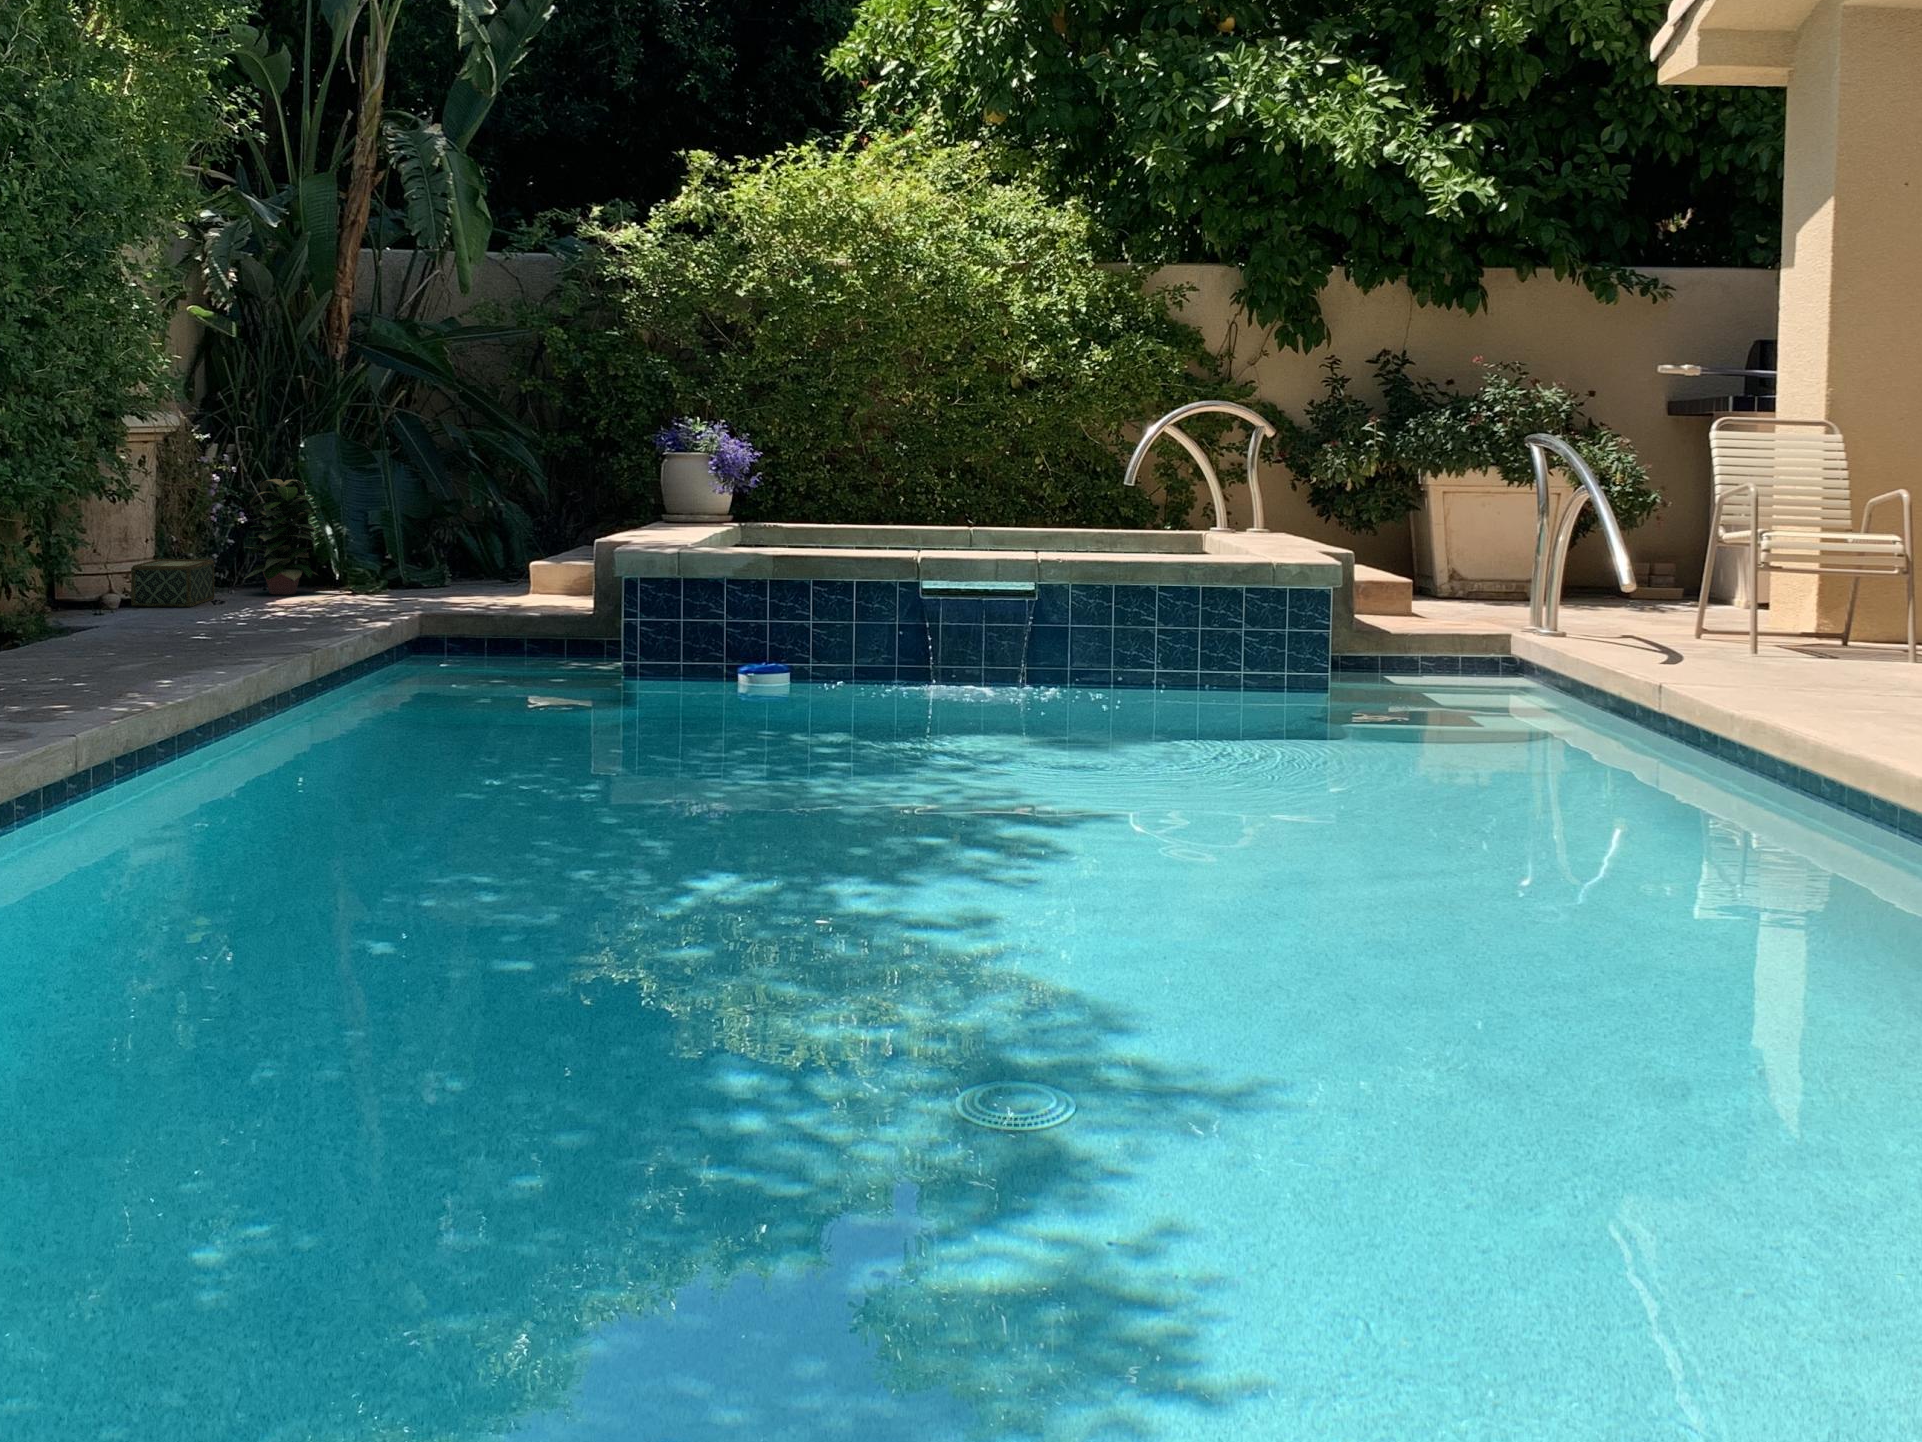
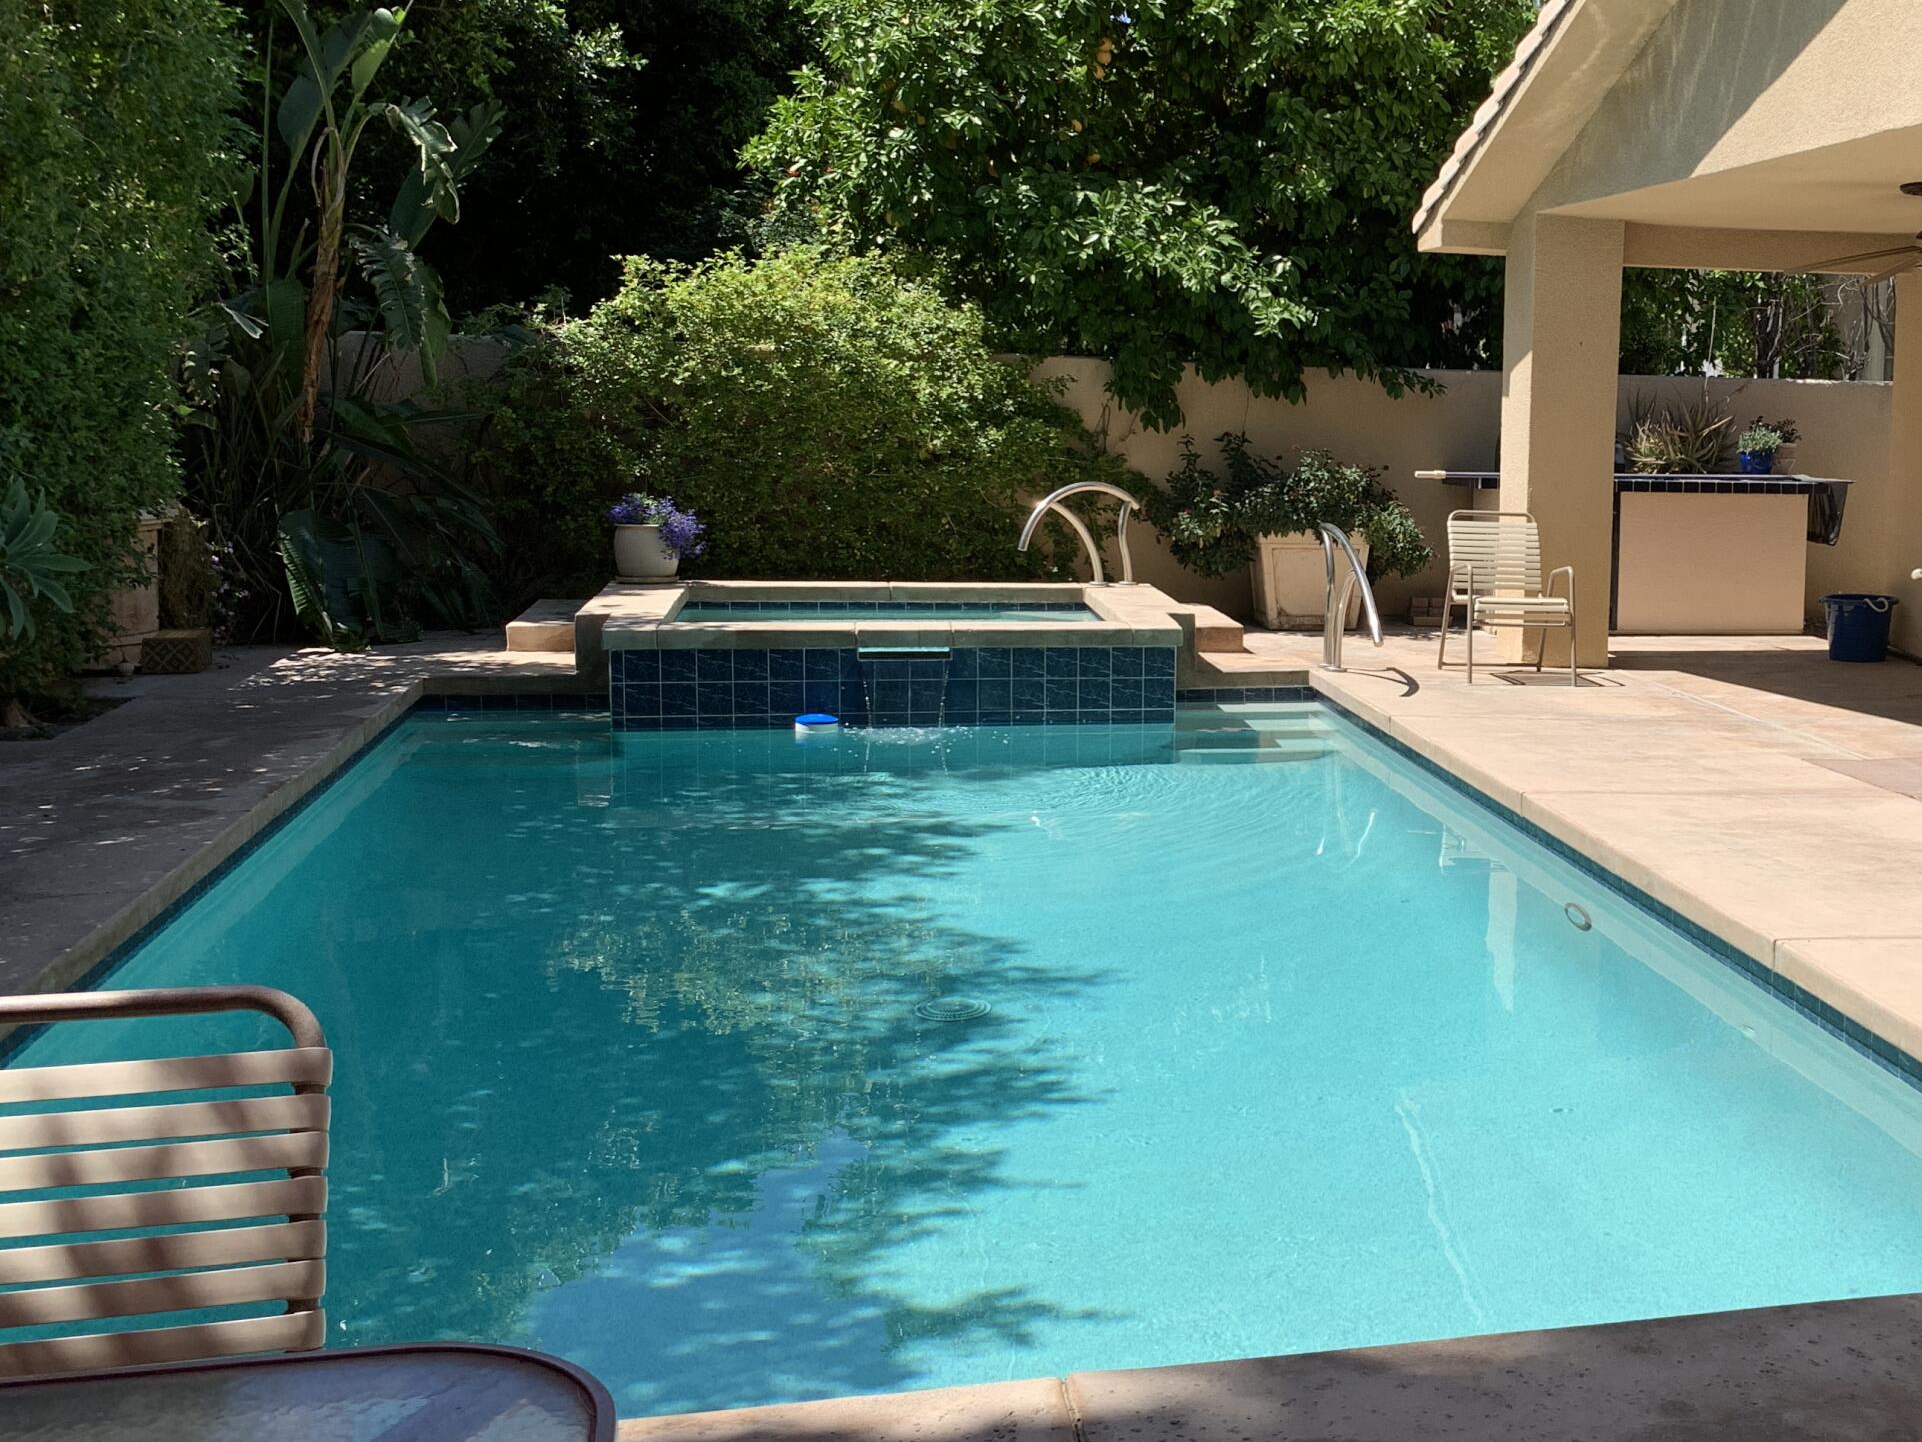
decorative plant: present [244,479,326,594] -> none [234,554,314,655]

